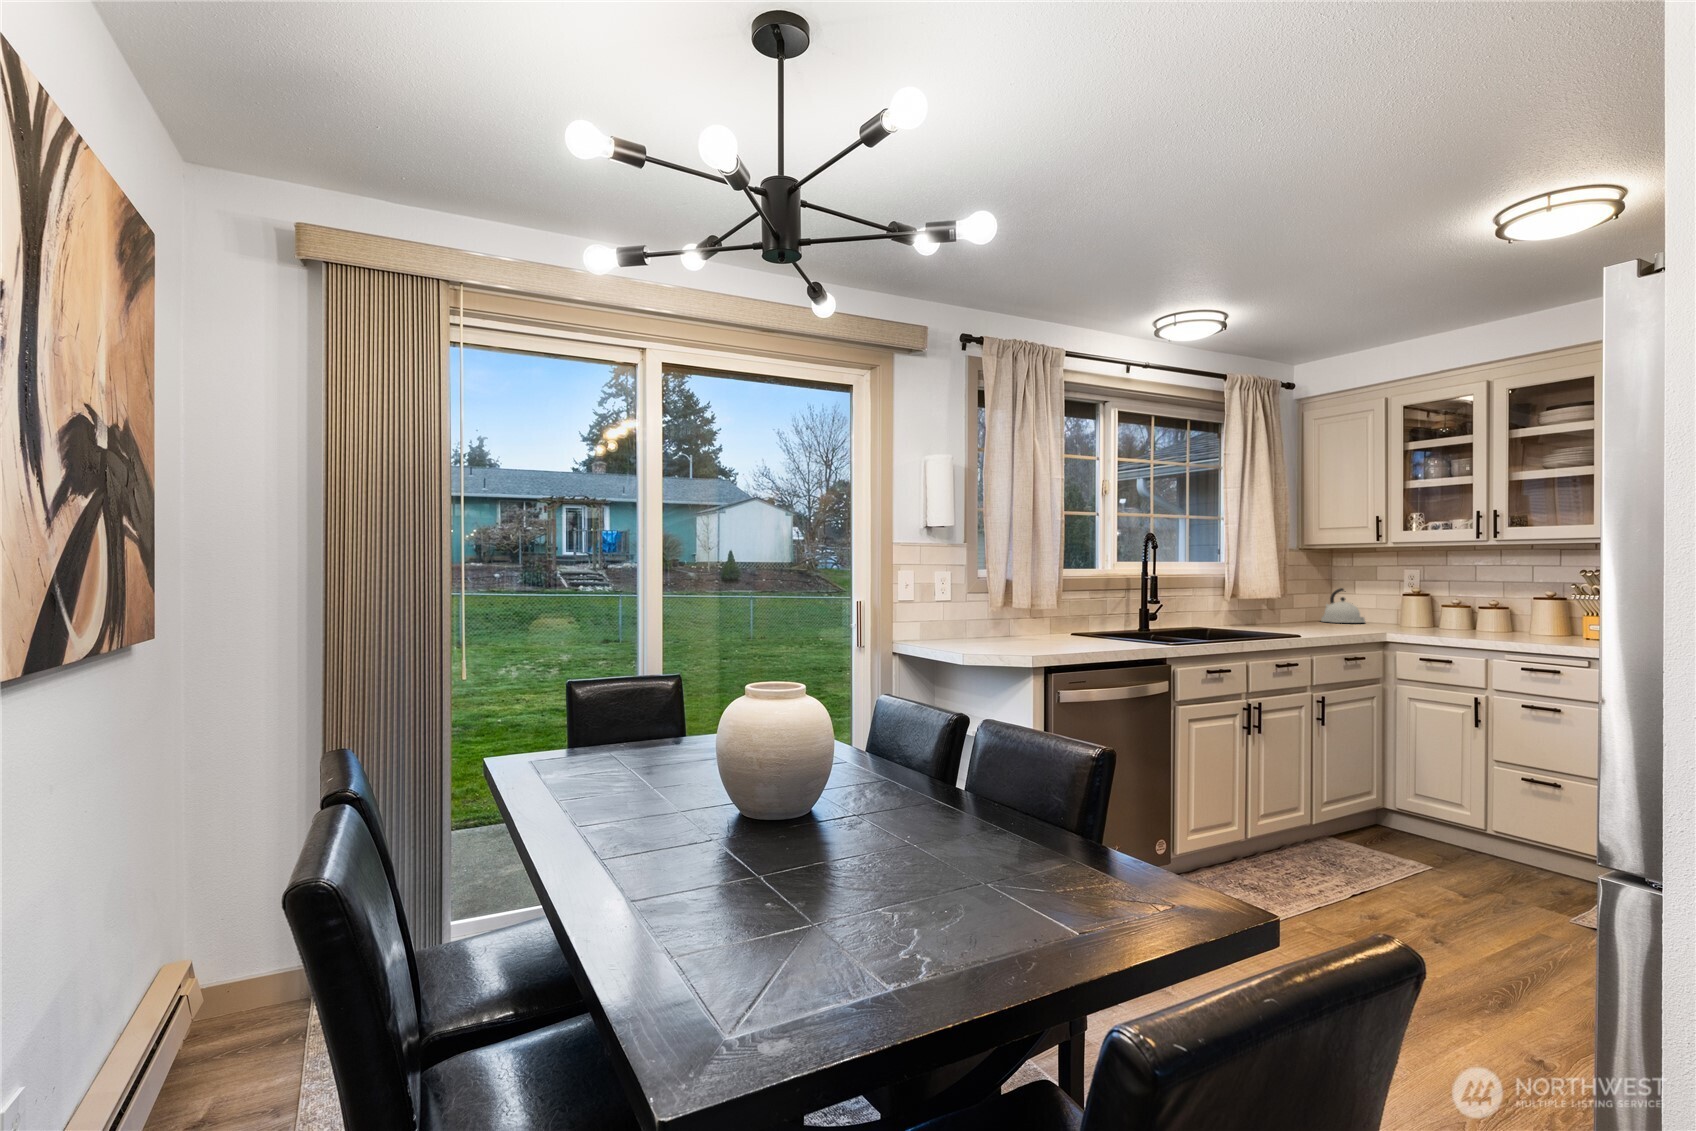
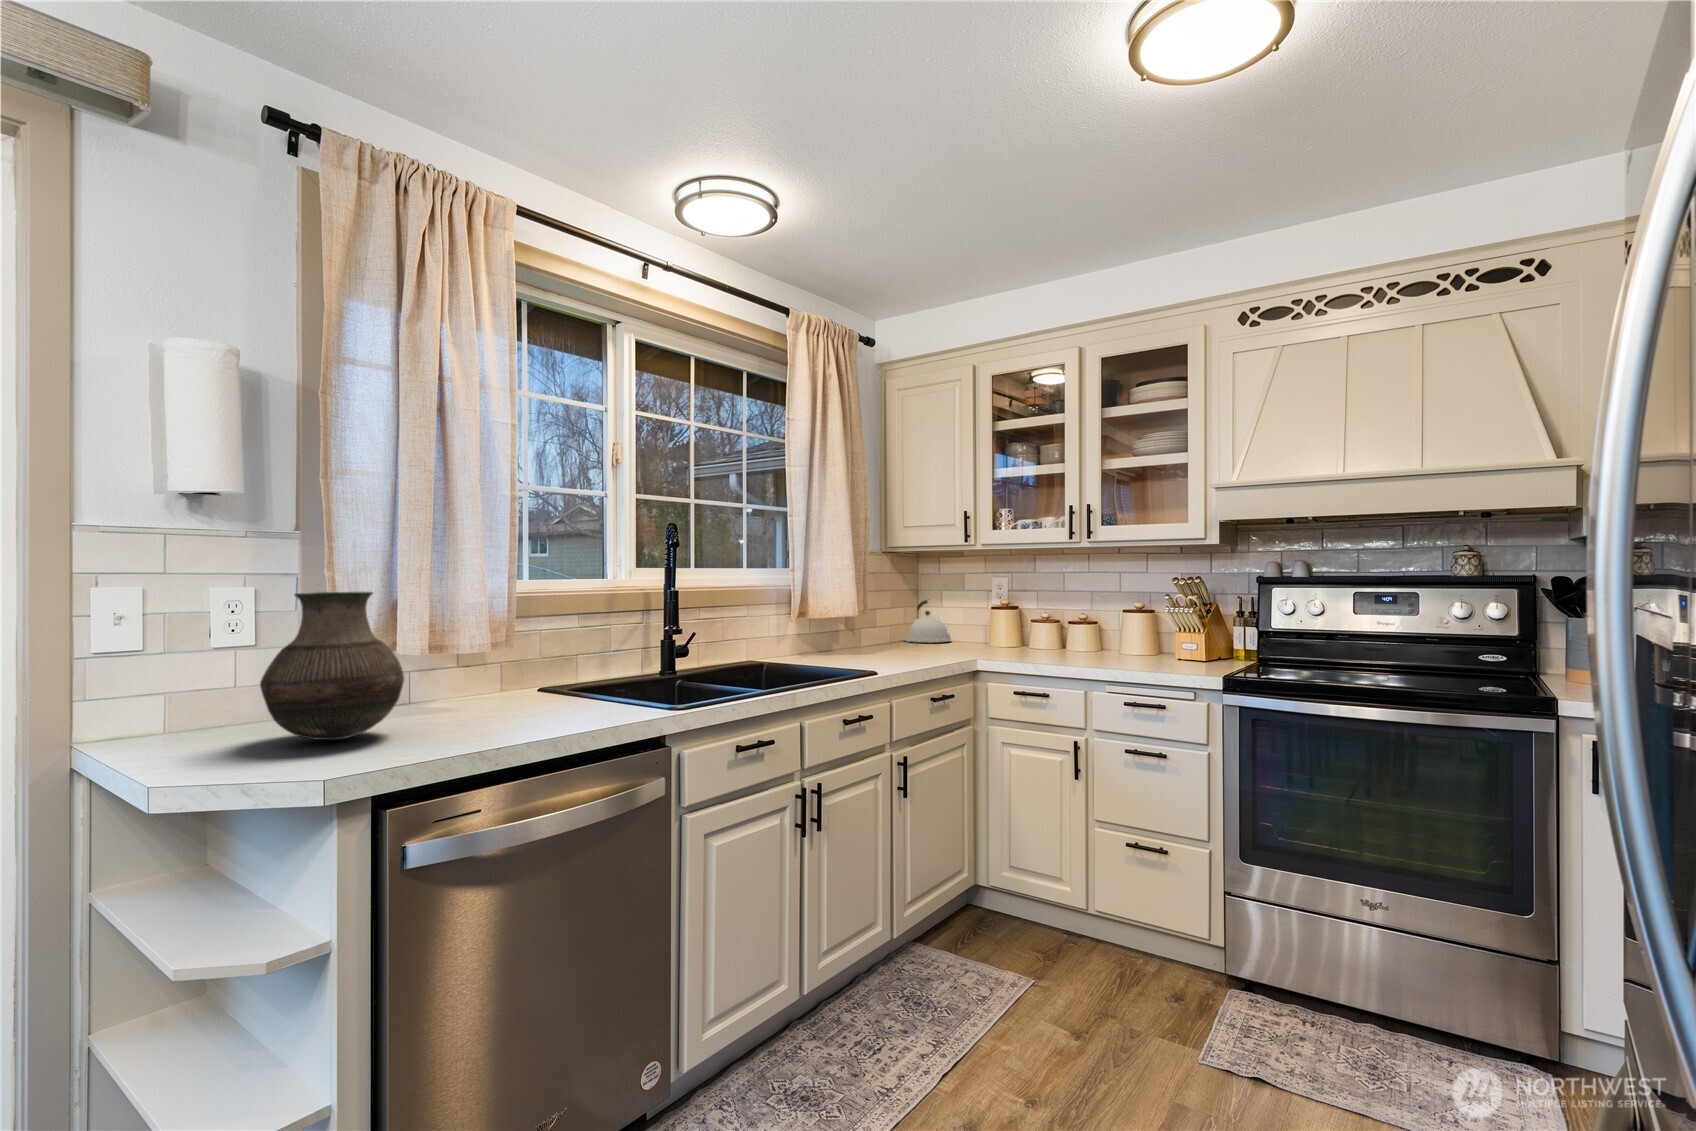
vase: none [972,573,1034,646] -> present [260,592,404,740]

